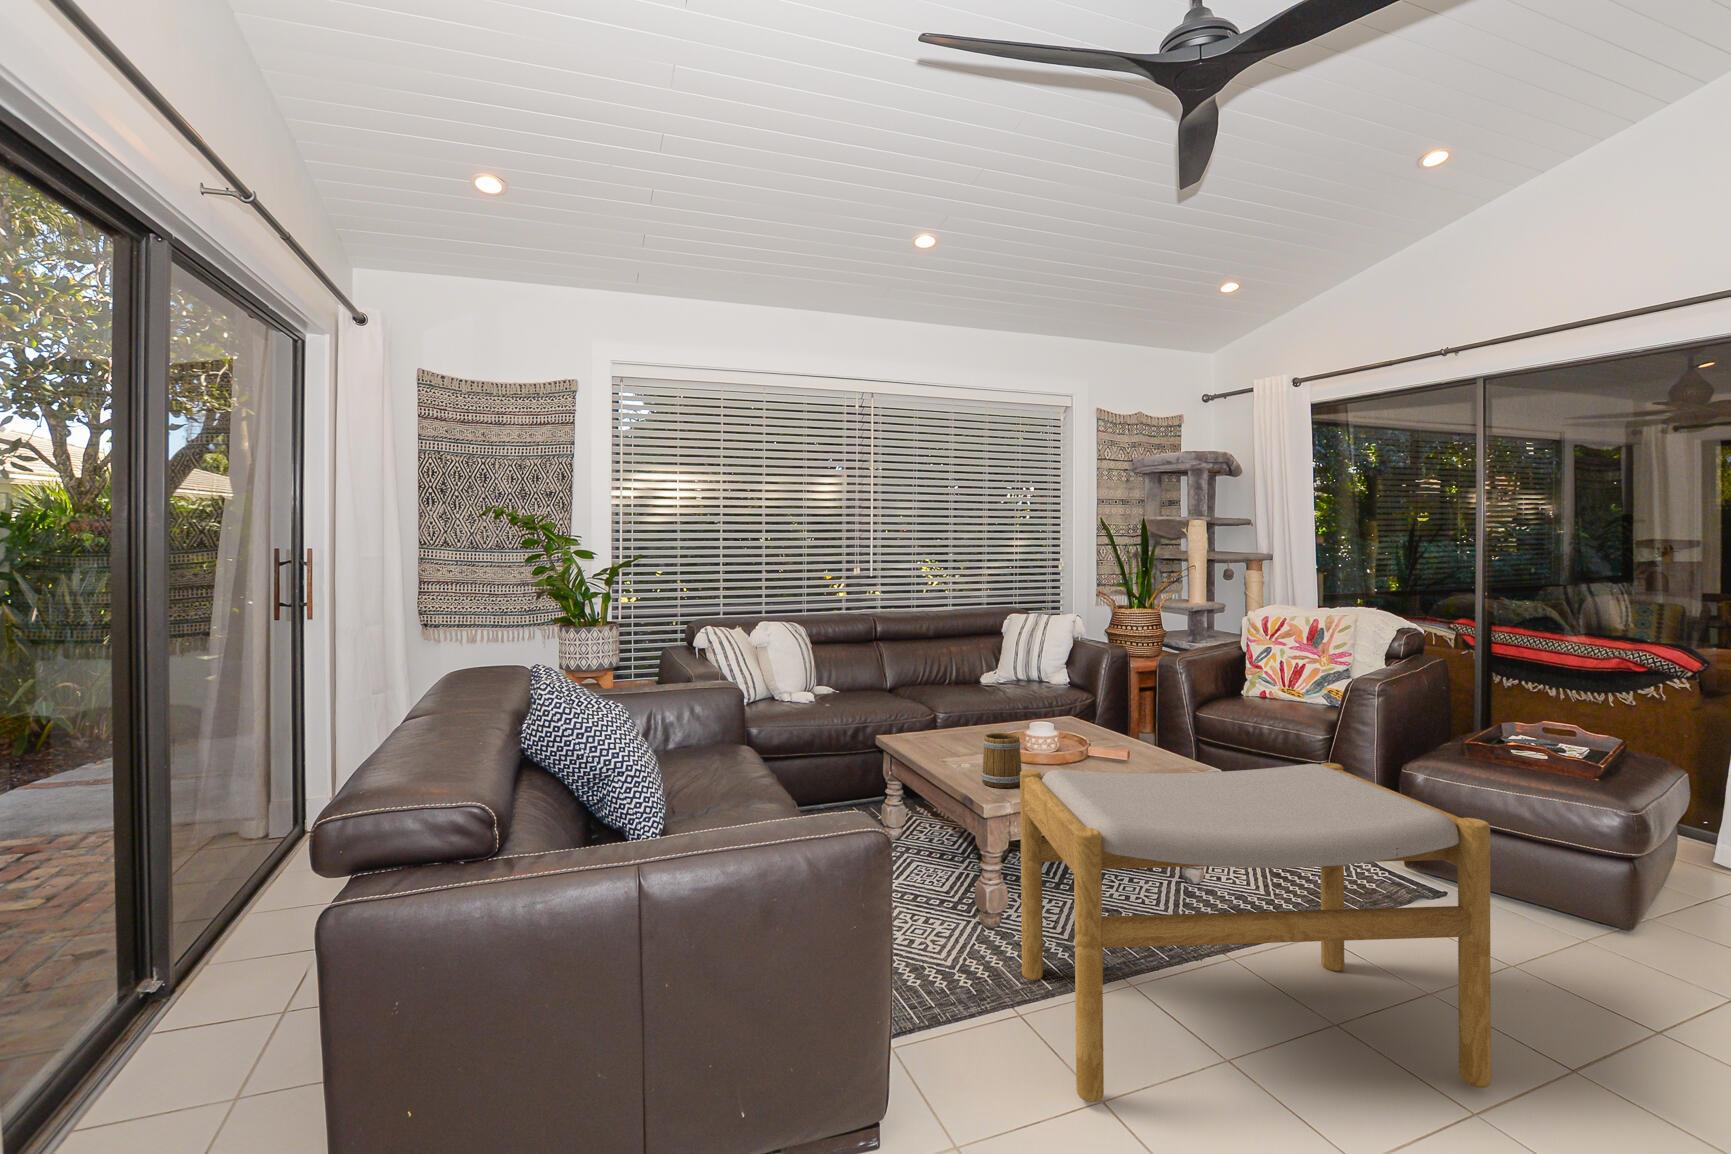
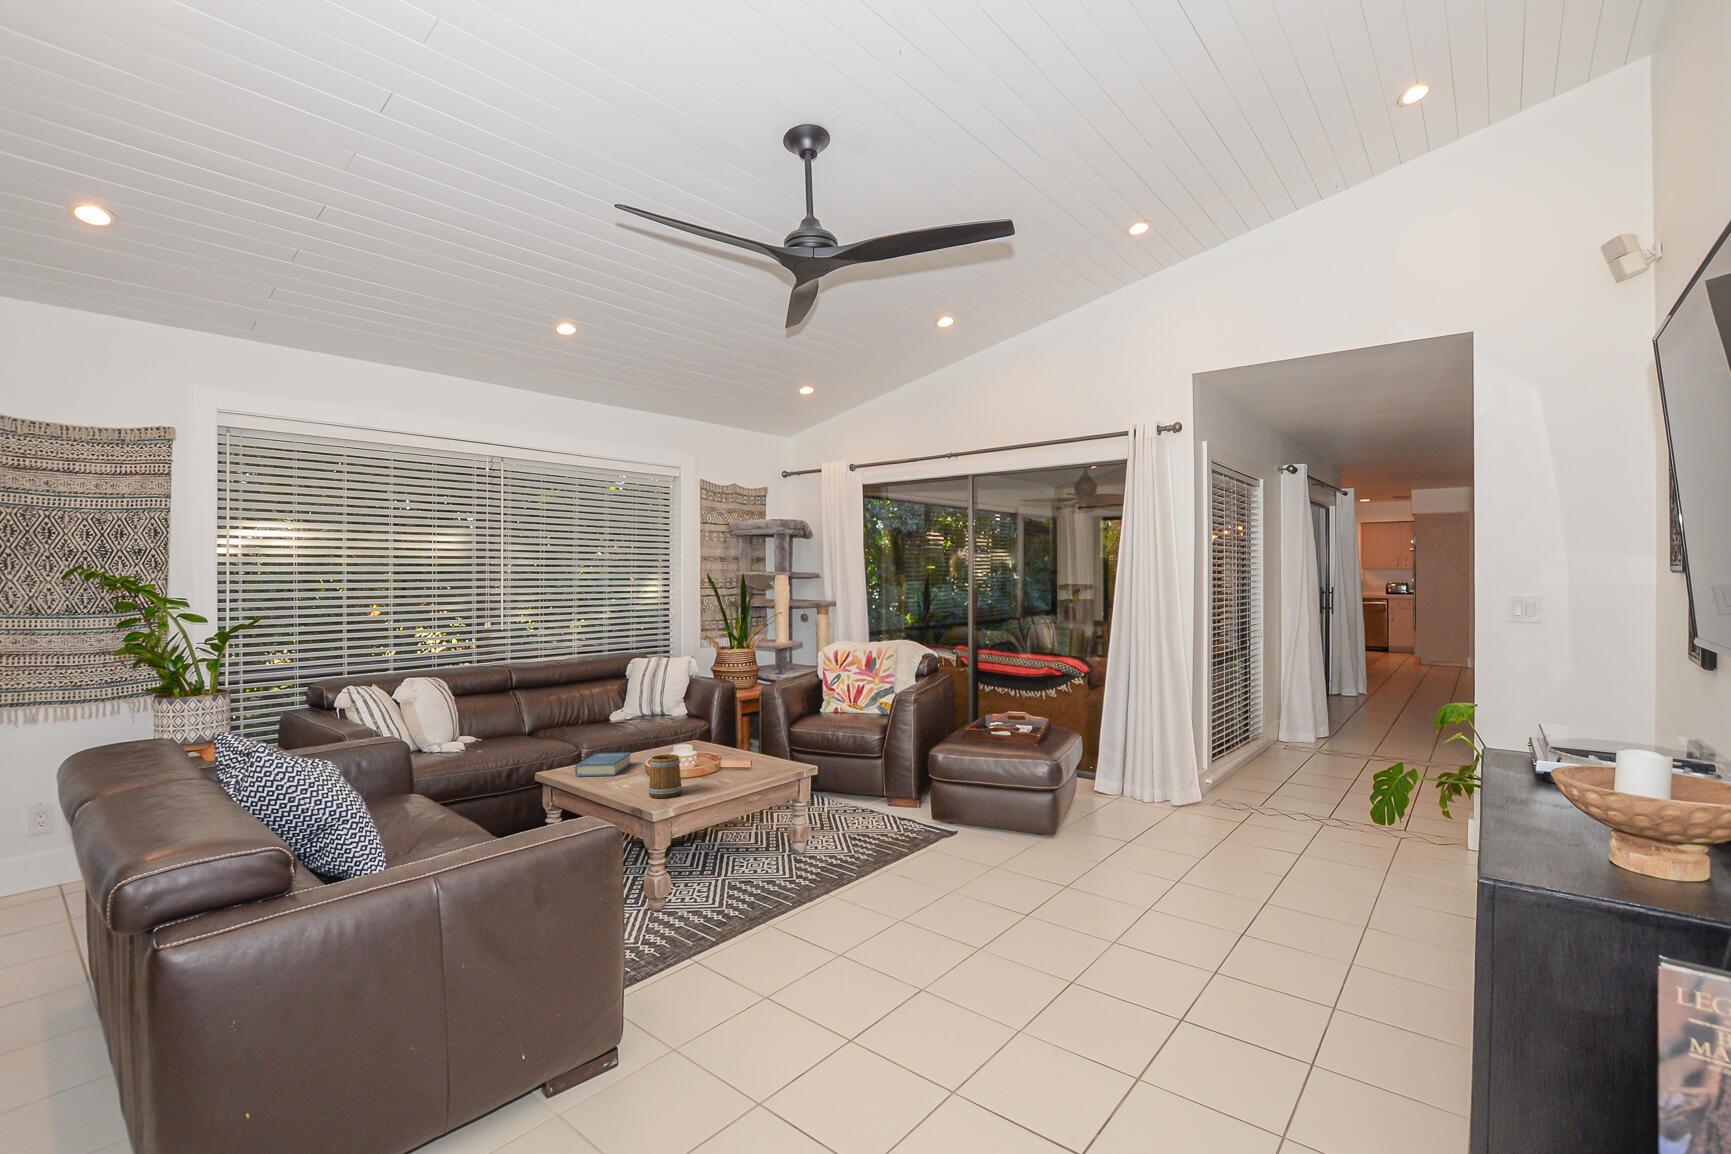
hardback book: none [913,721,980,750] -> present [575,752,631,777]
footstool: present [1020,763,1491,1102] -> none [690,749,980,1000]

